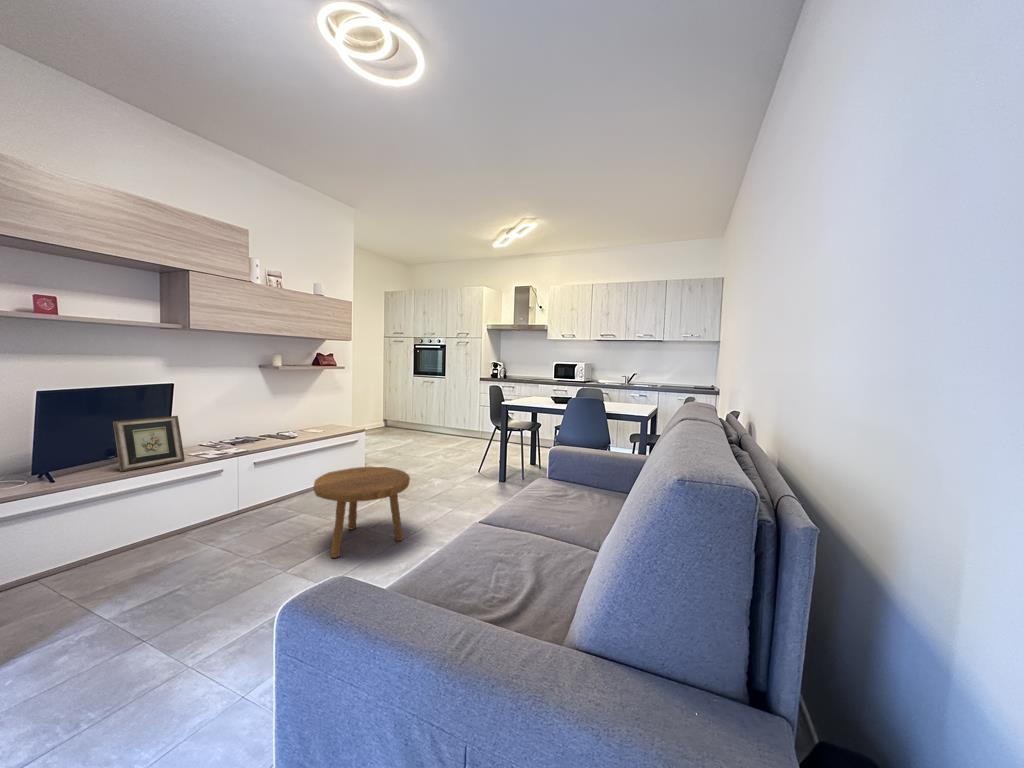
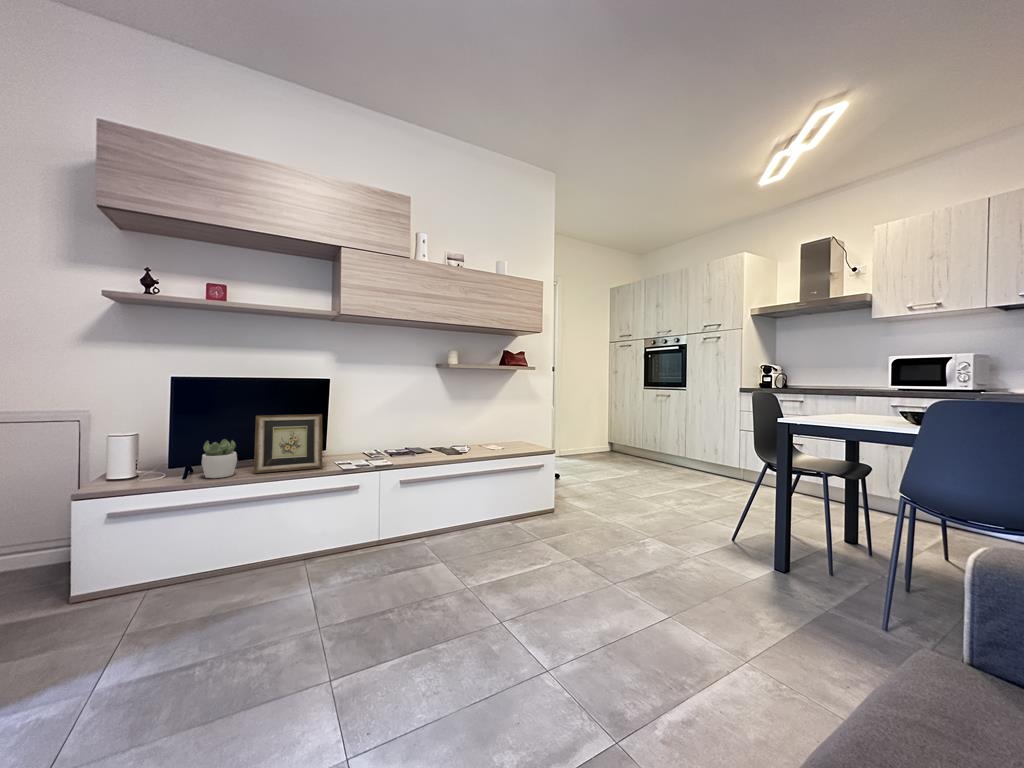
succulent plant: none [62,445,103,481] -> present [202,439,237,478]
footstool: present [314,467,410,558] -> none [404,508,566,673]

